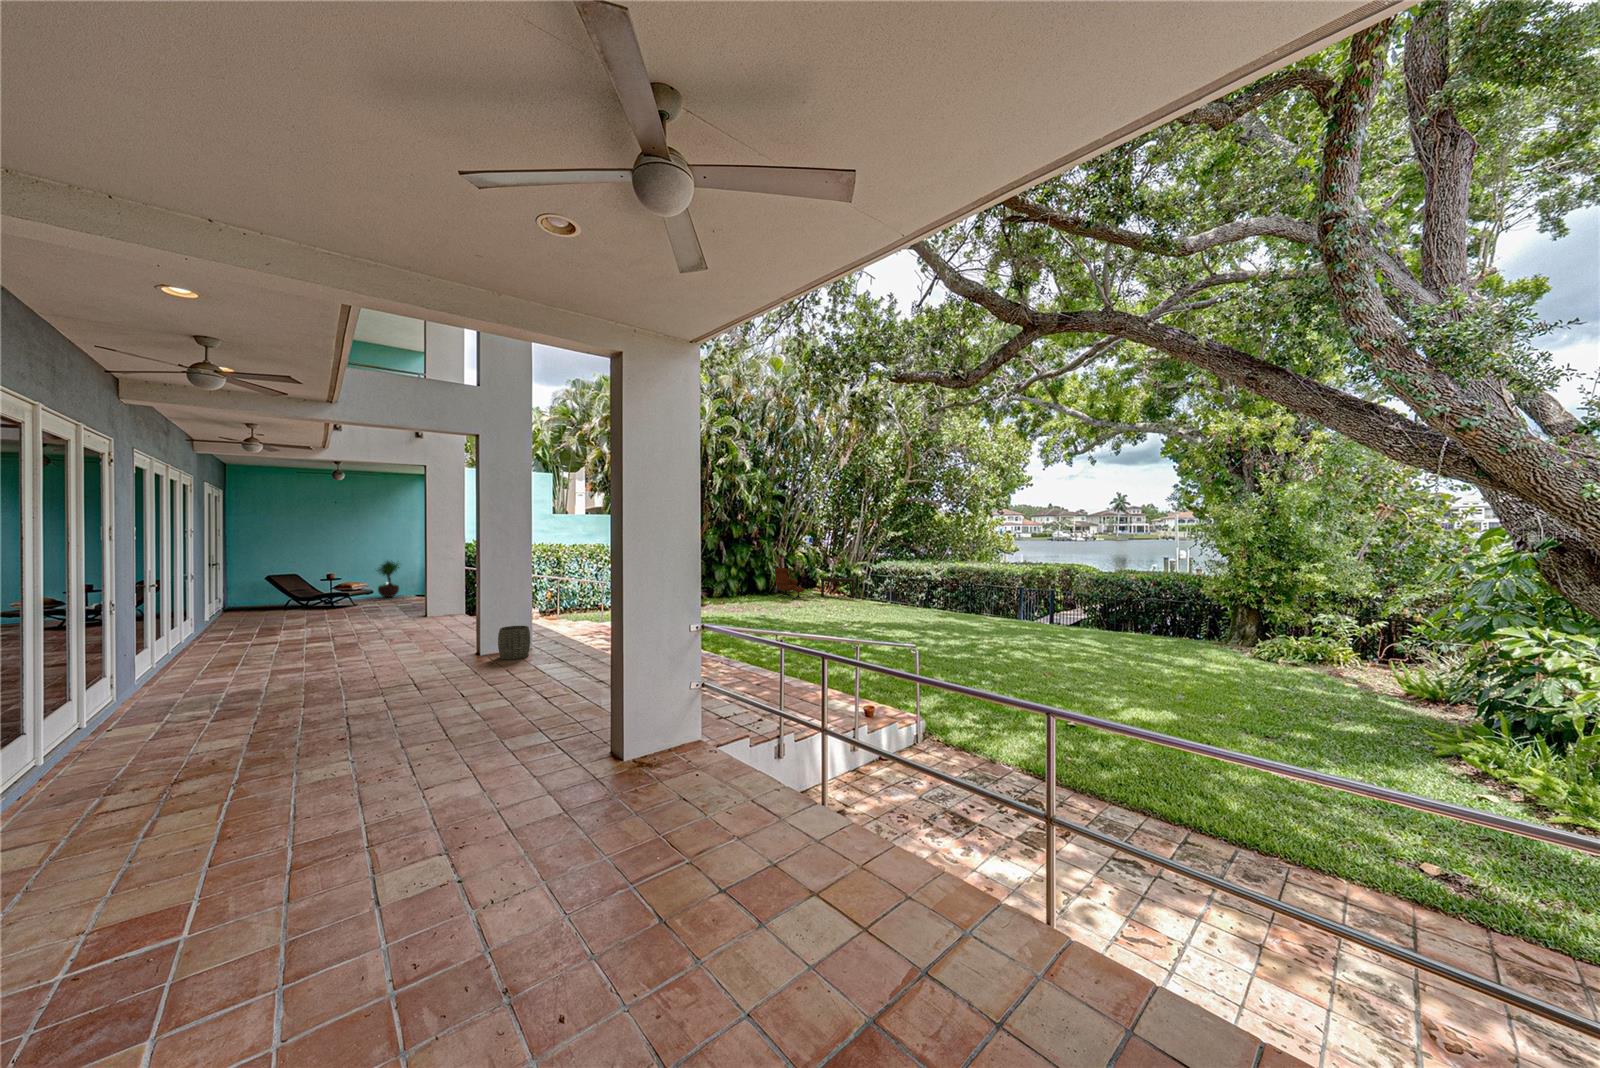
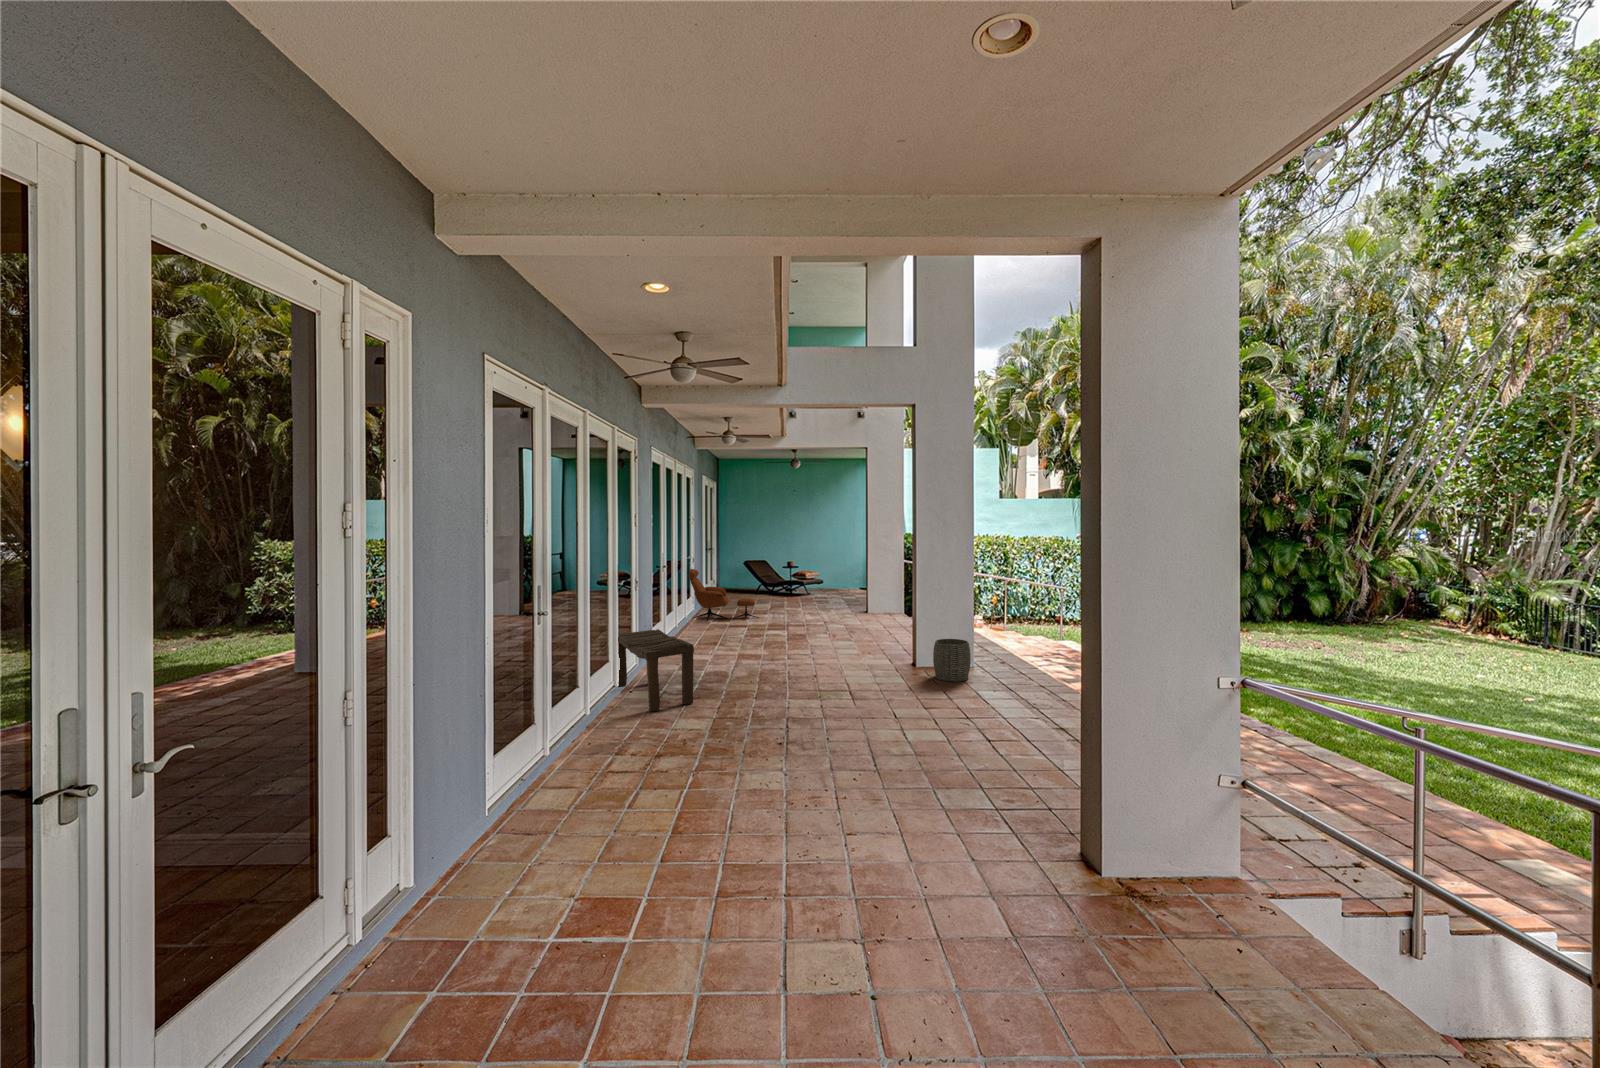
potted tree: present [376,561,399,598] -> none [824,546,849,588]
lounge chair: present [775,568,805,599] -> present [689,569,759,621]
bench: present [821,578,855,598] -> present [618,629,694,712]

